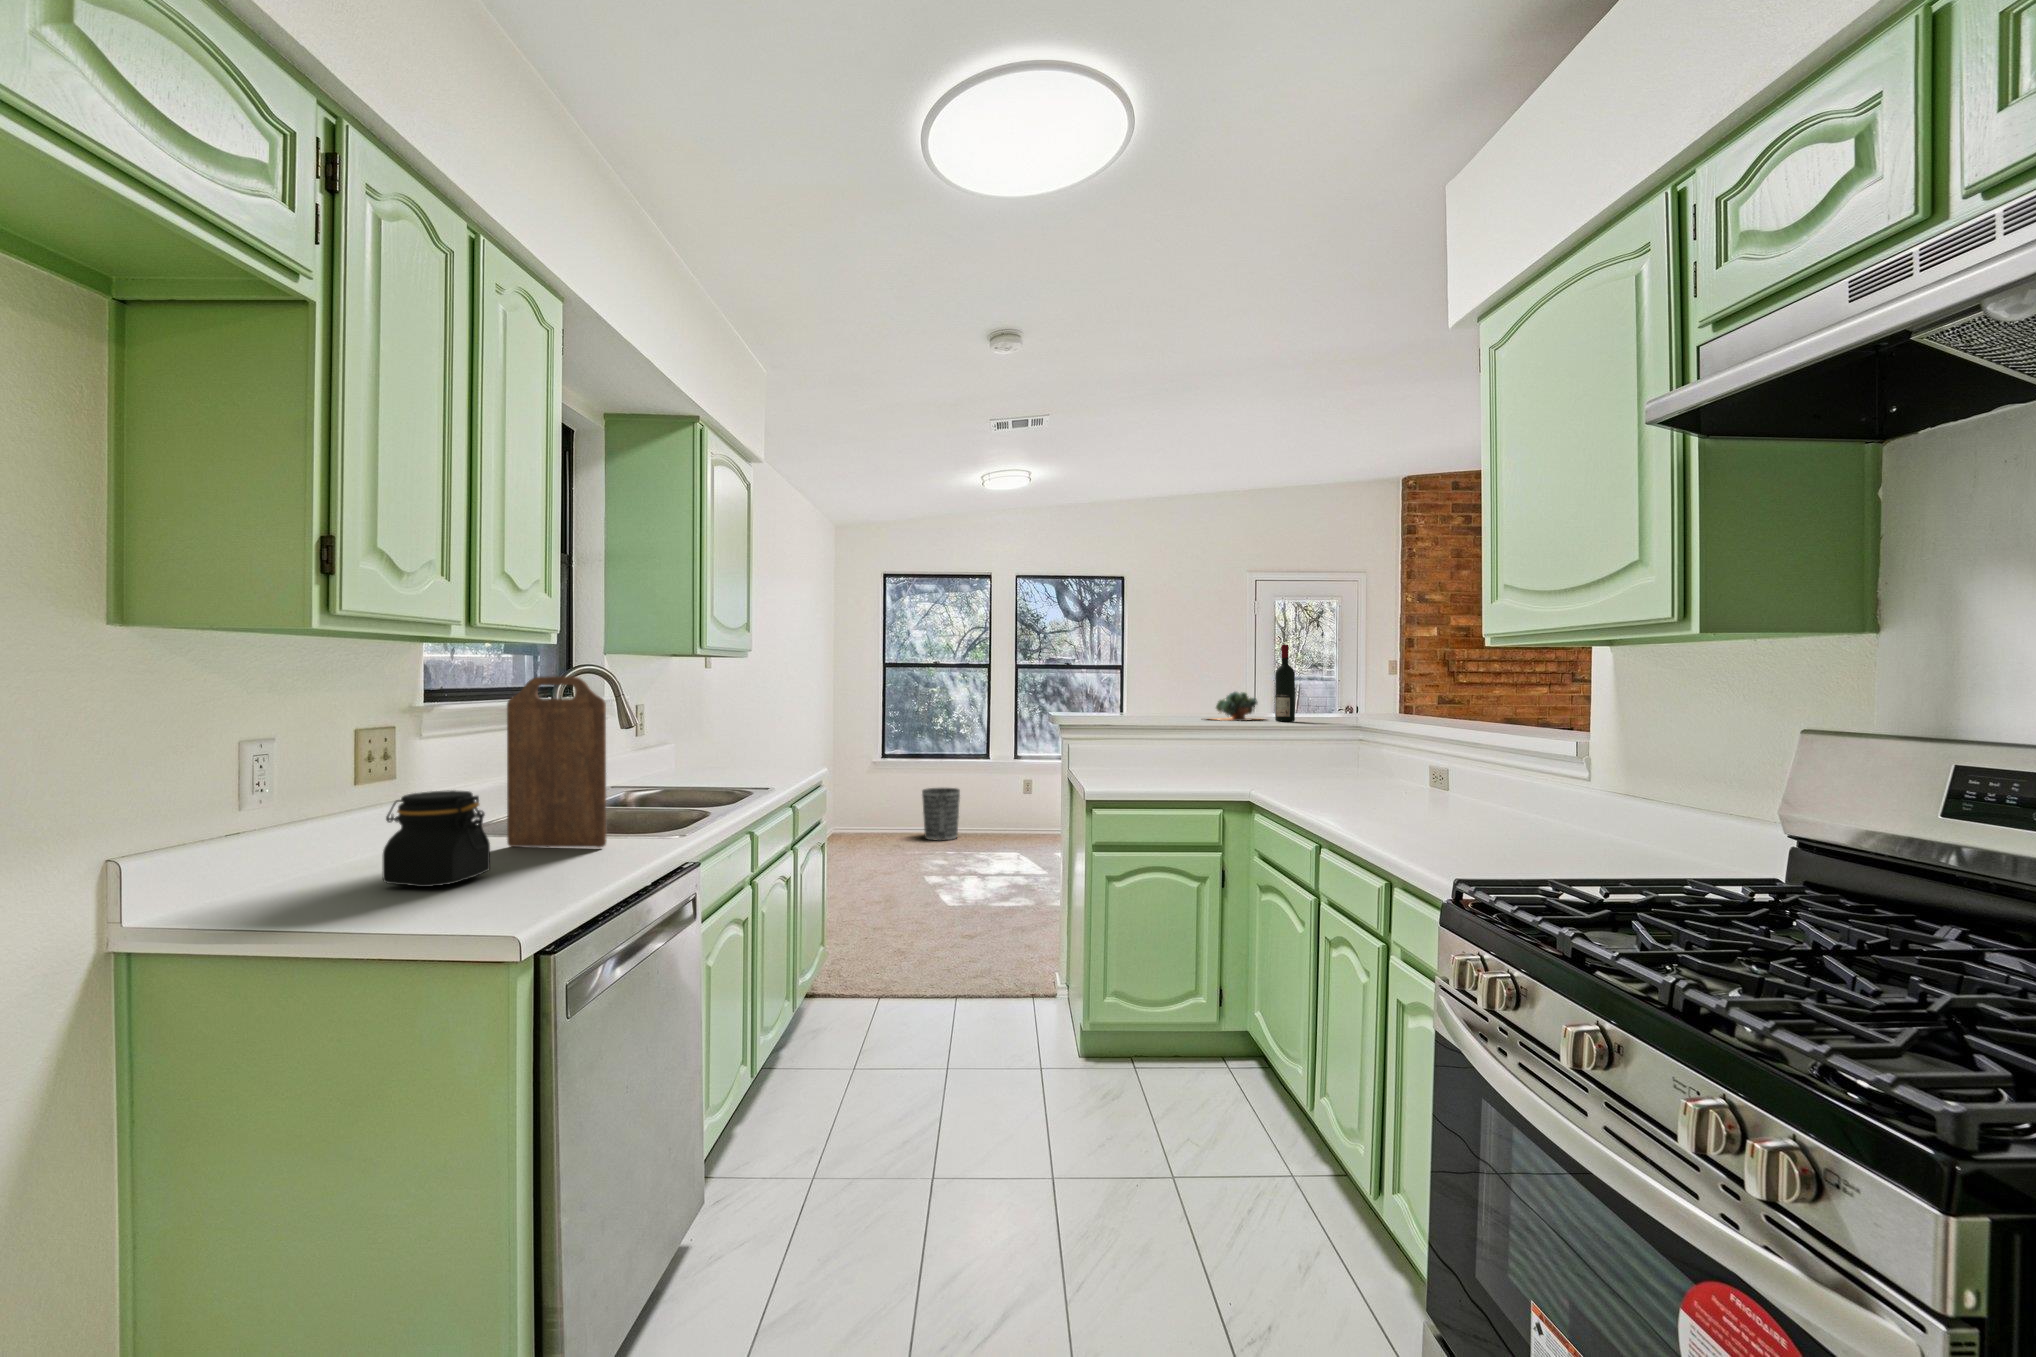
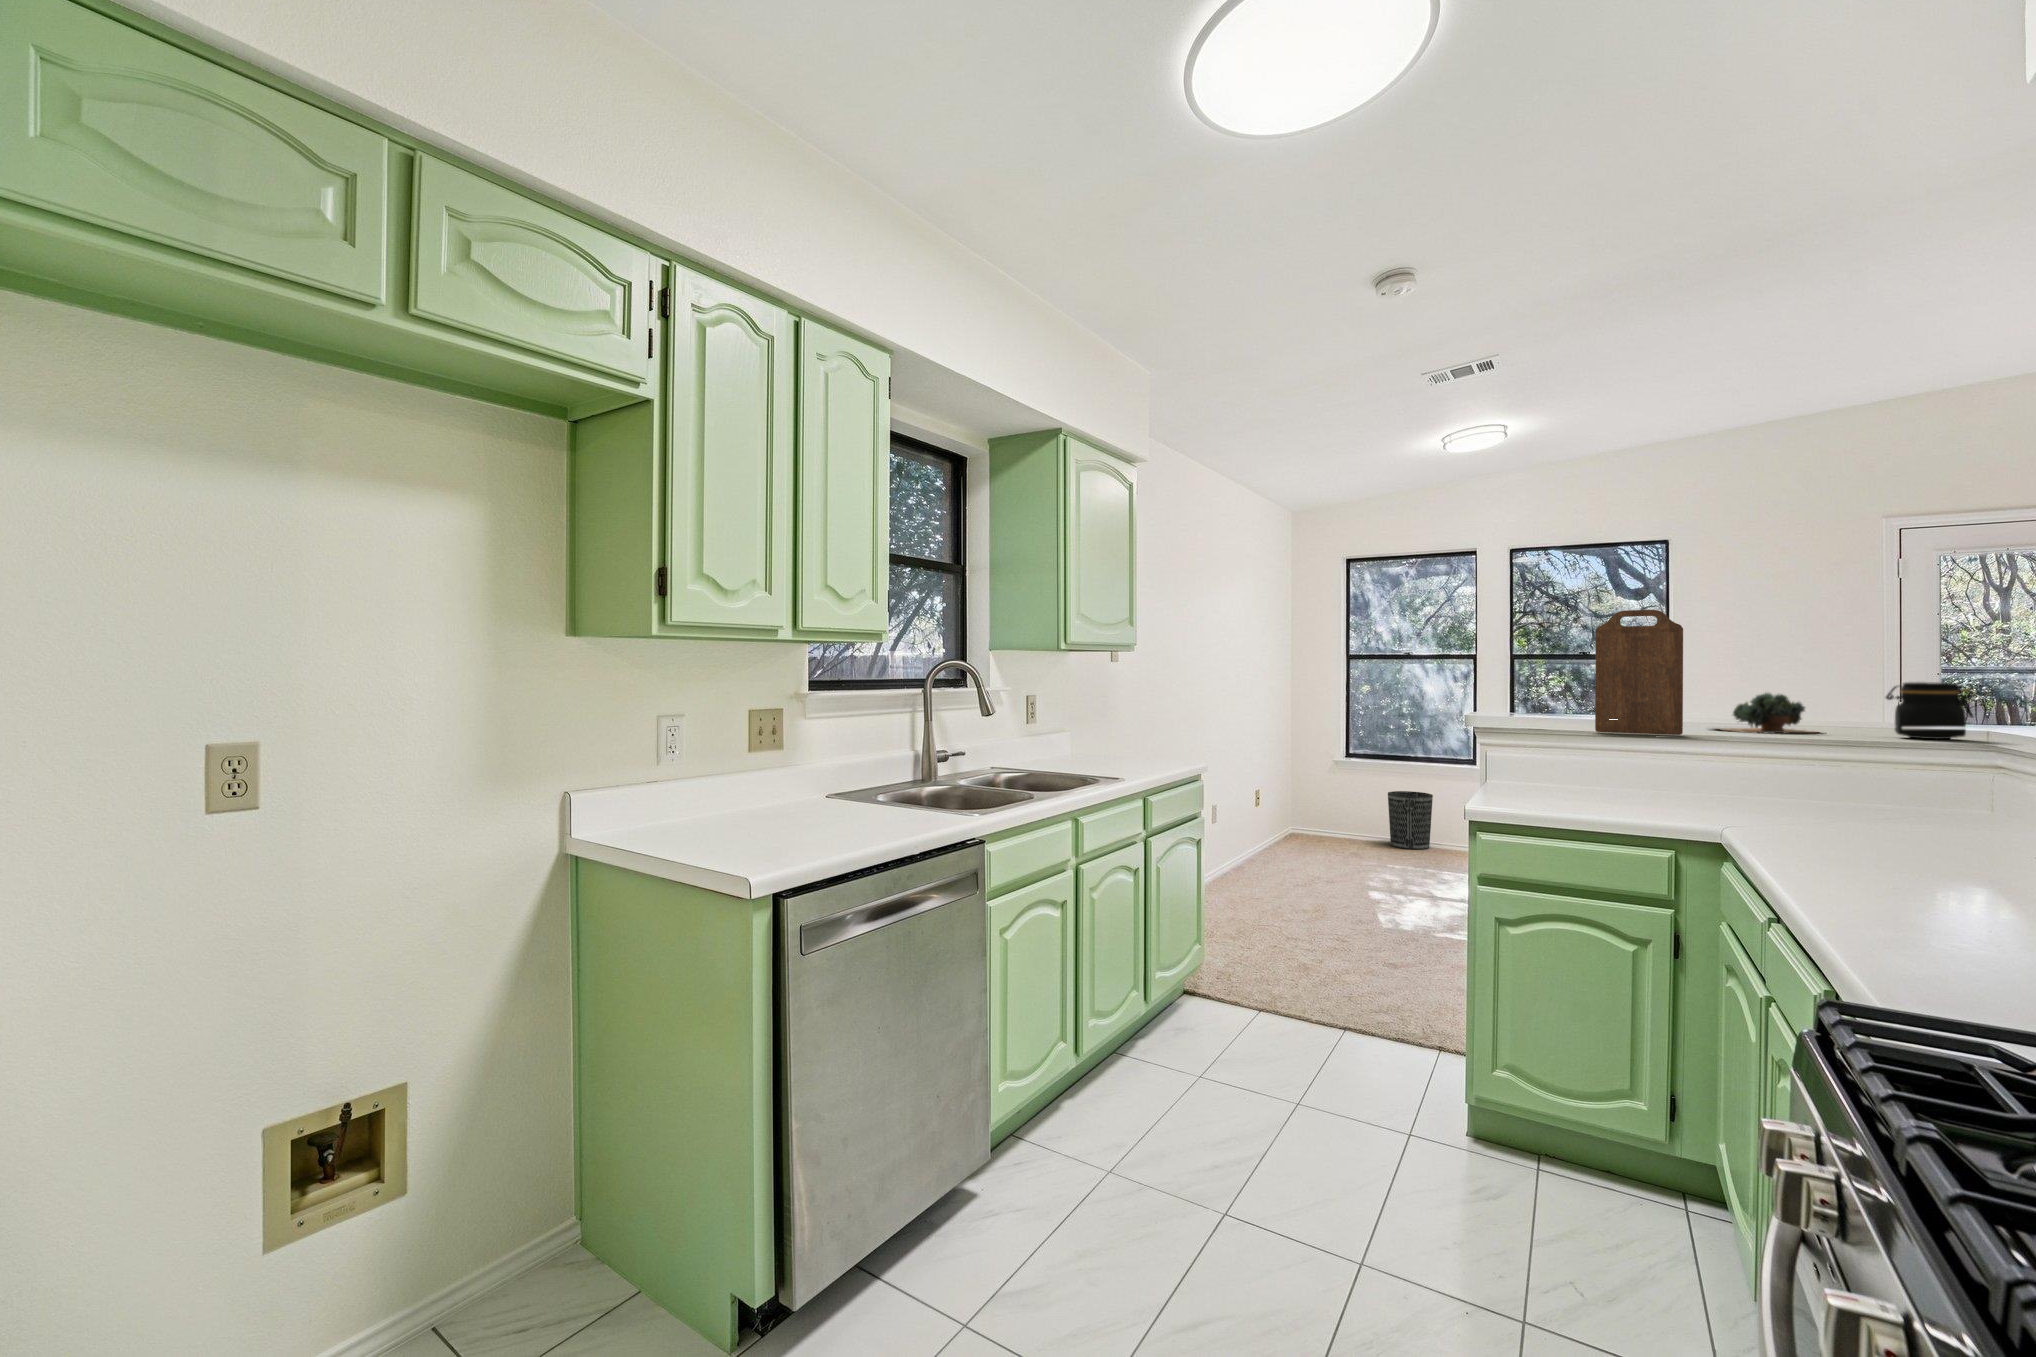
wine bottle: present [1275,645,1295,722] -> none [1827,627,1864,738]
cutting board: present [507,676,606,848] -> present [1595,610,1683,735]
jar: present [382,790,490,887] -> present [1886,682,1974,739]

